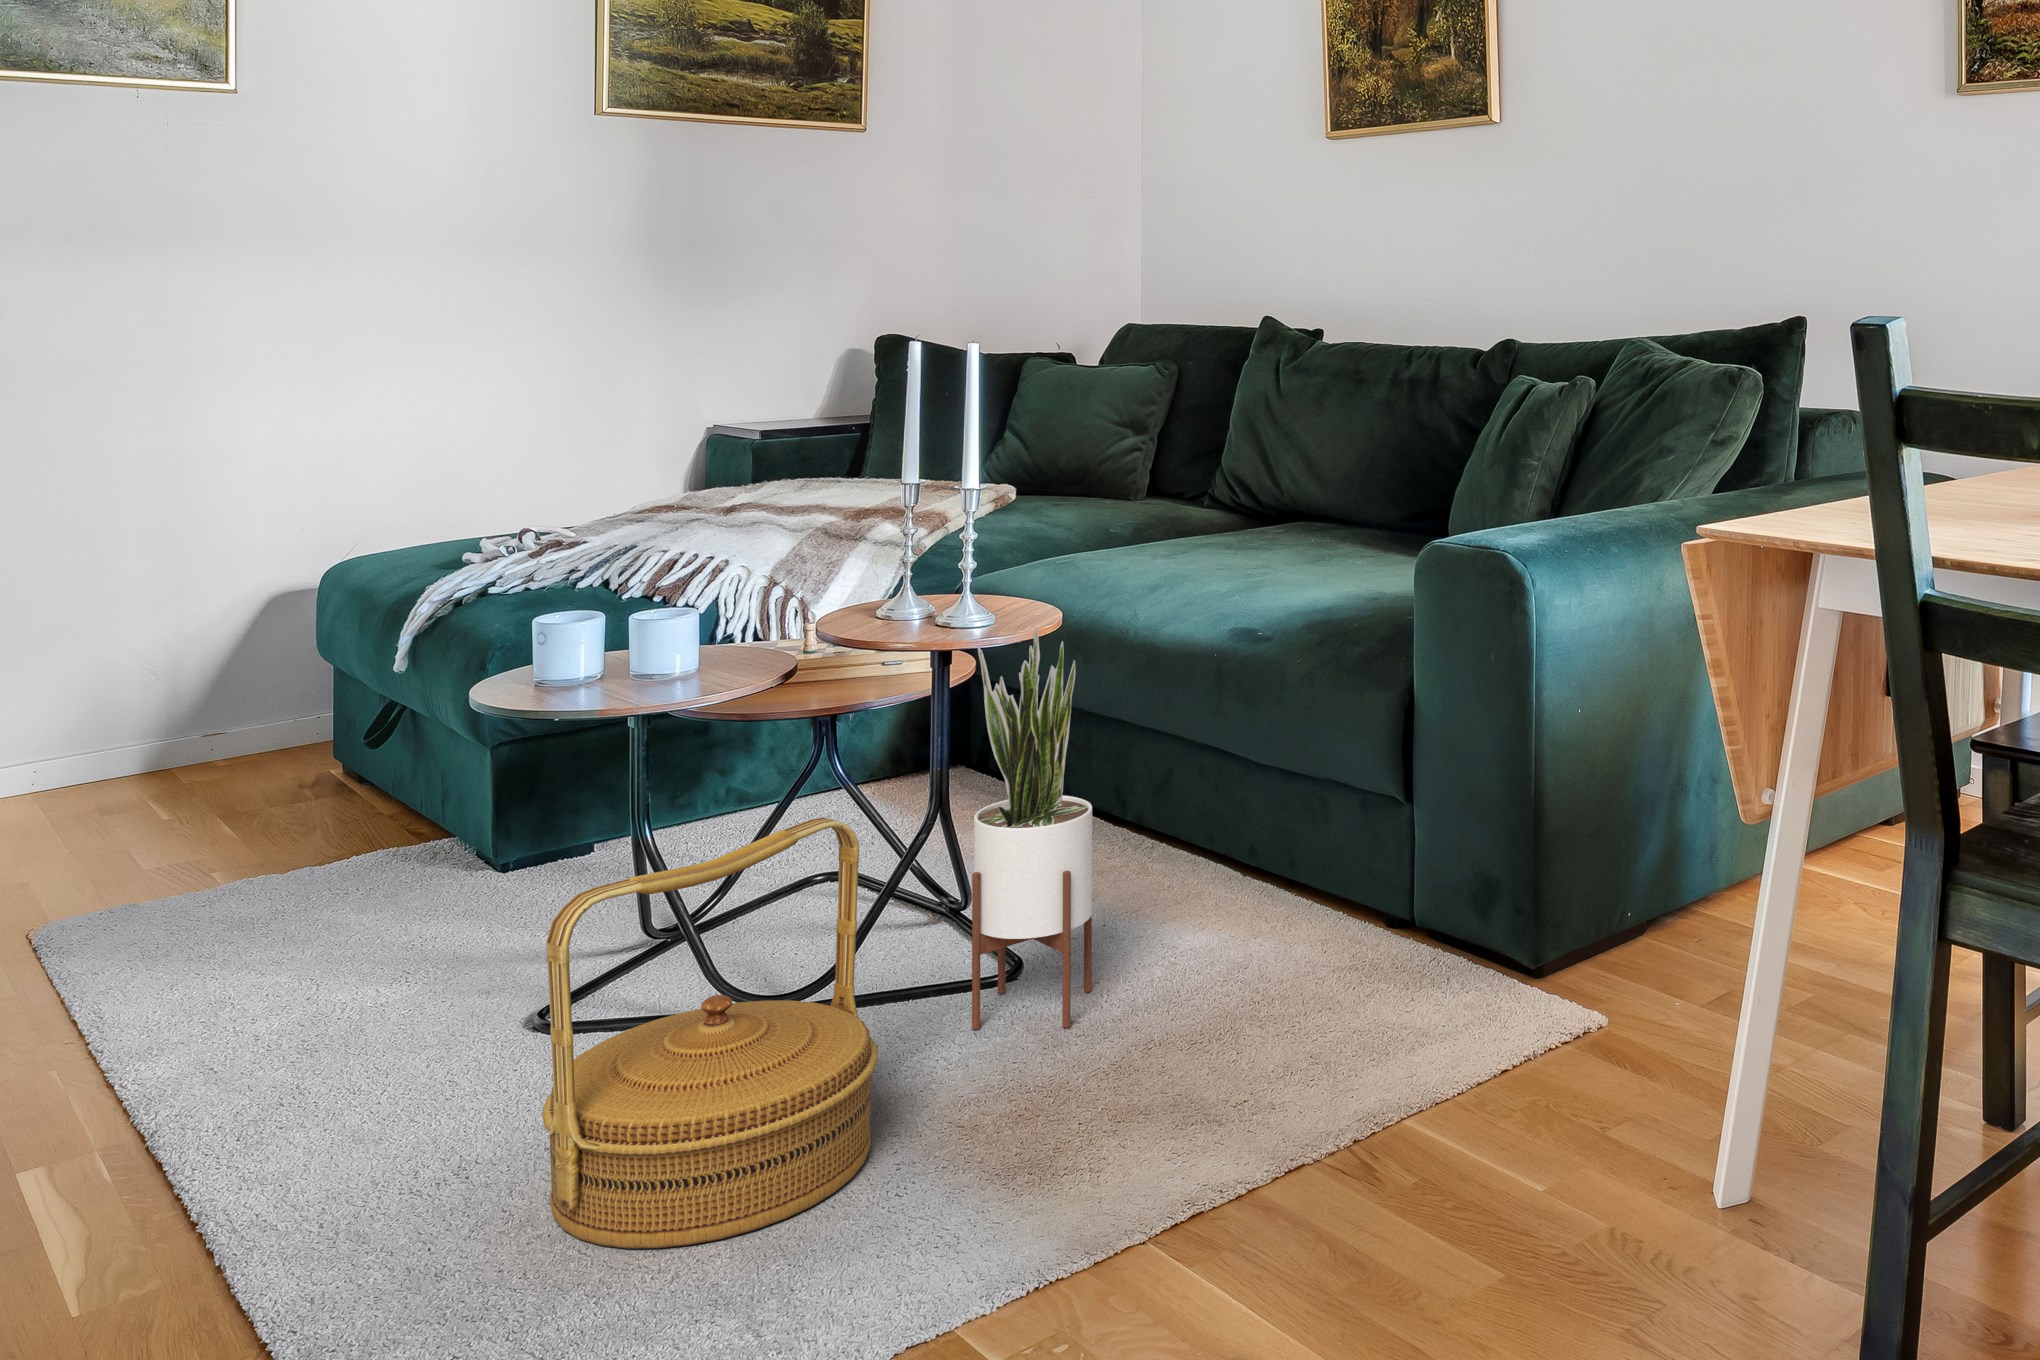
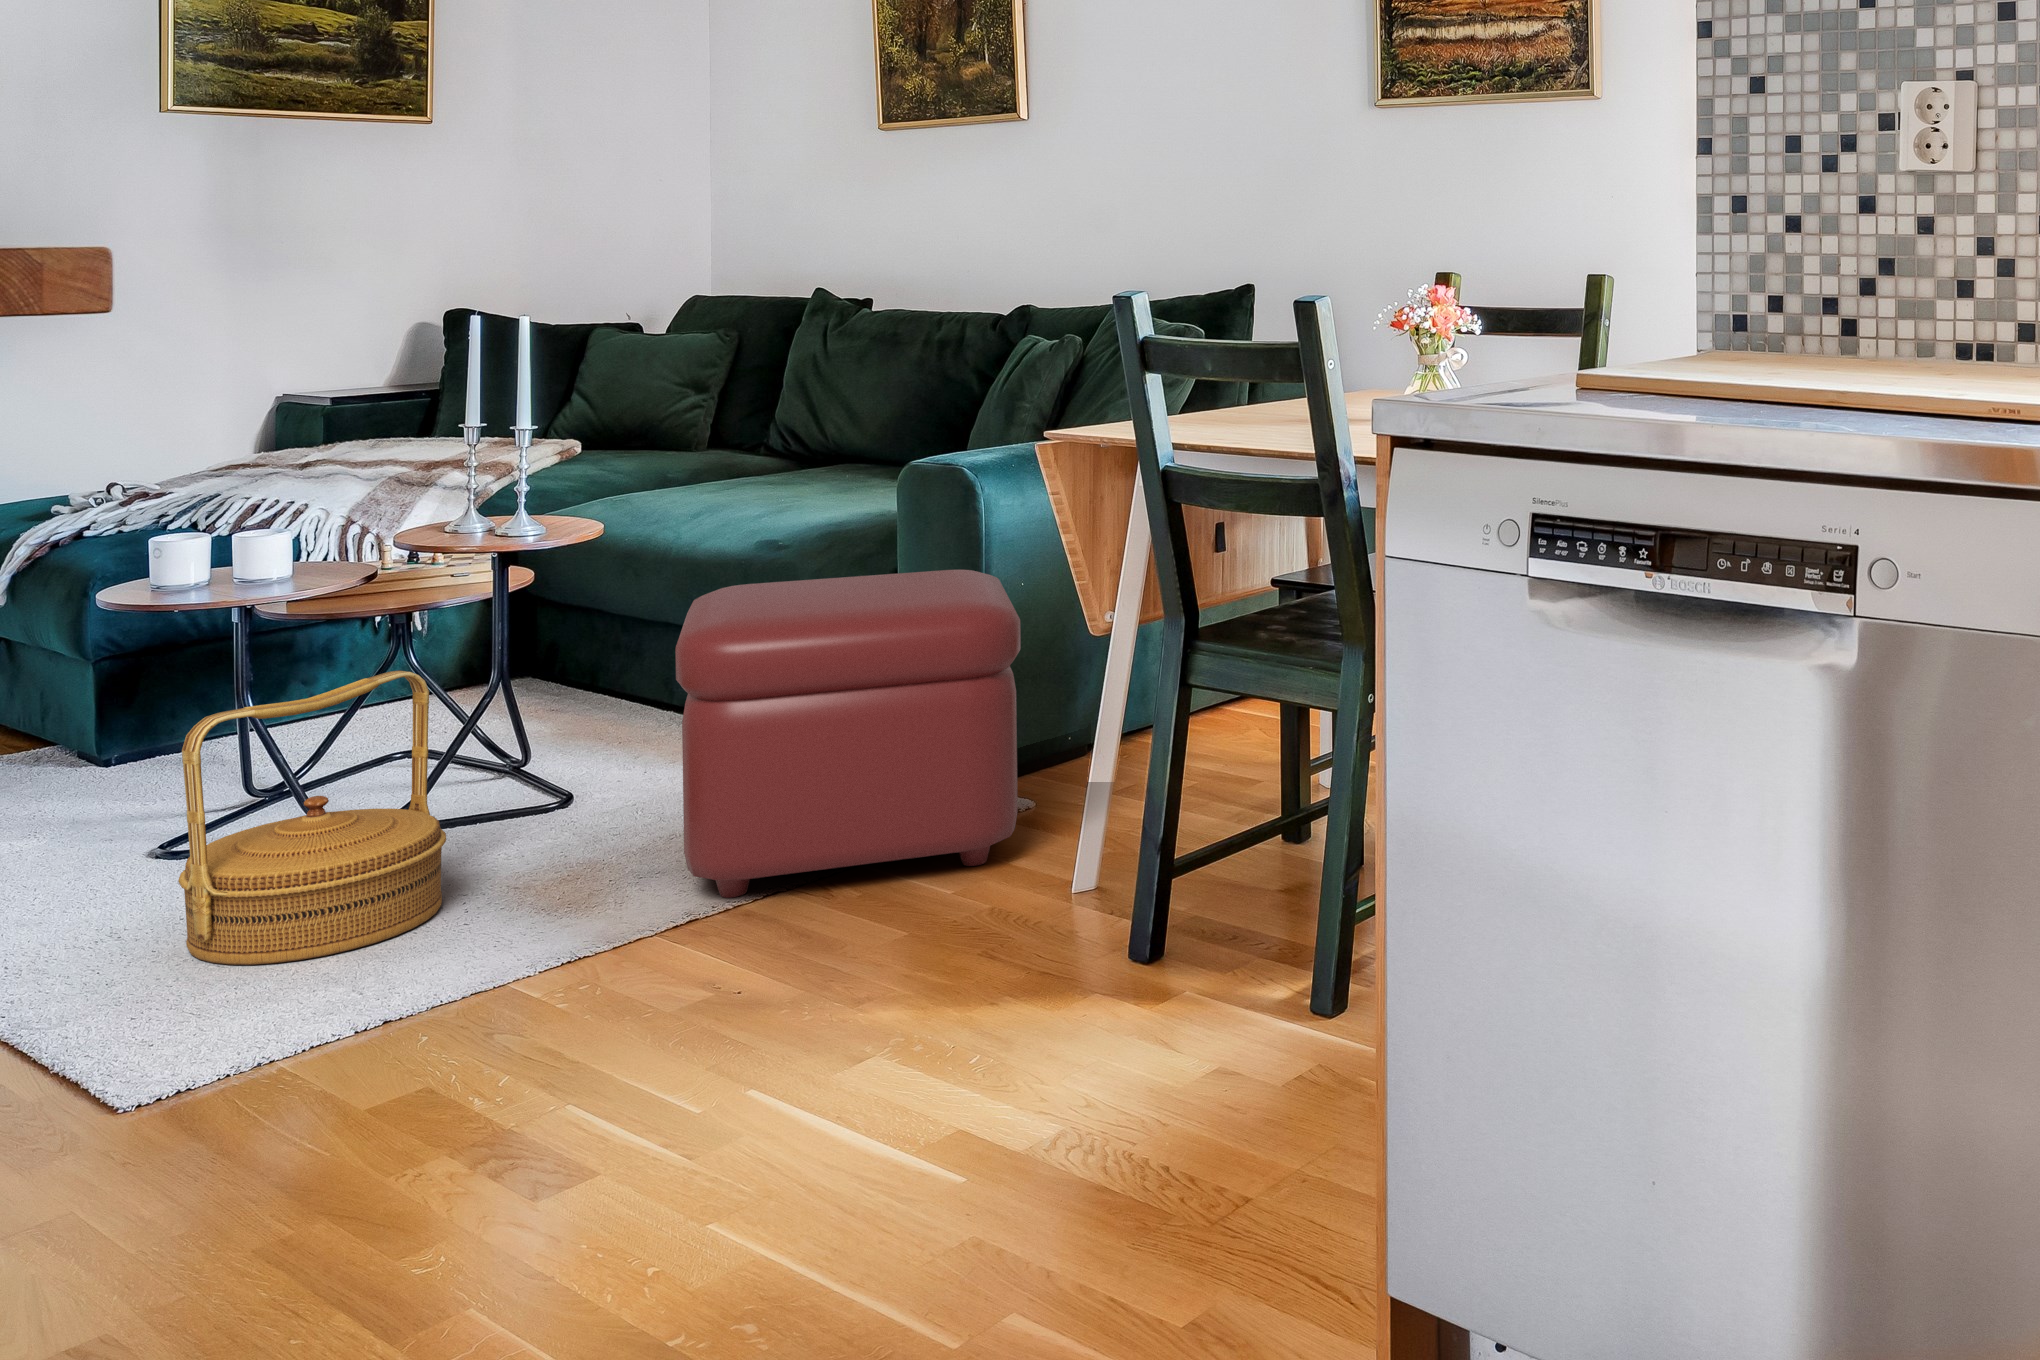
potted plant: present [972,627,1092,1029] -> none [525,533,629,839]
ottoman: none [1176,692,1623,1167] -> present [675,570,1021,898]

